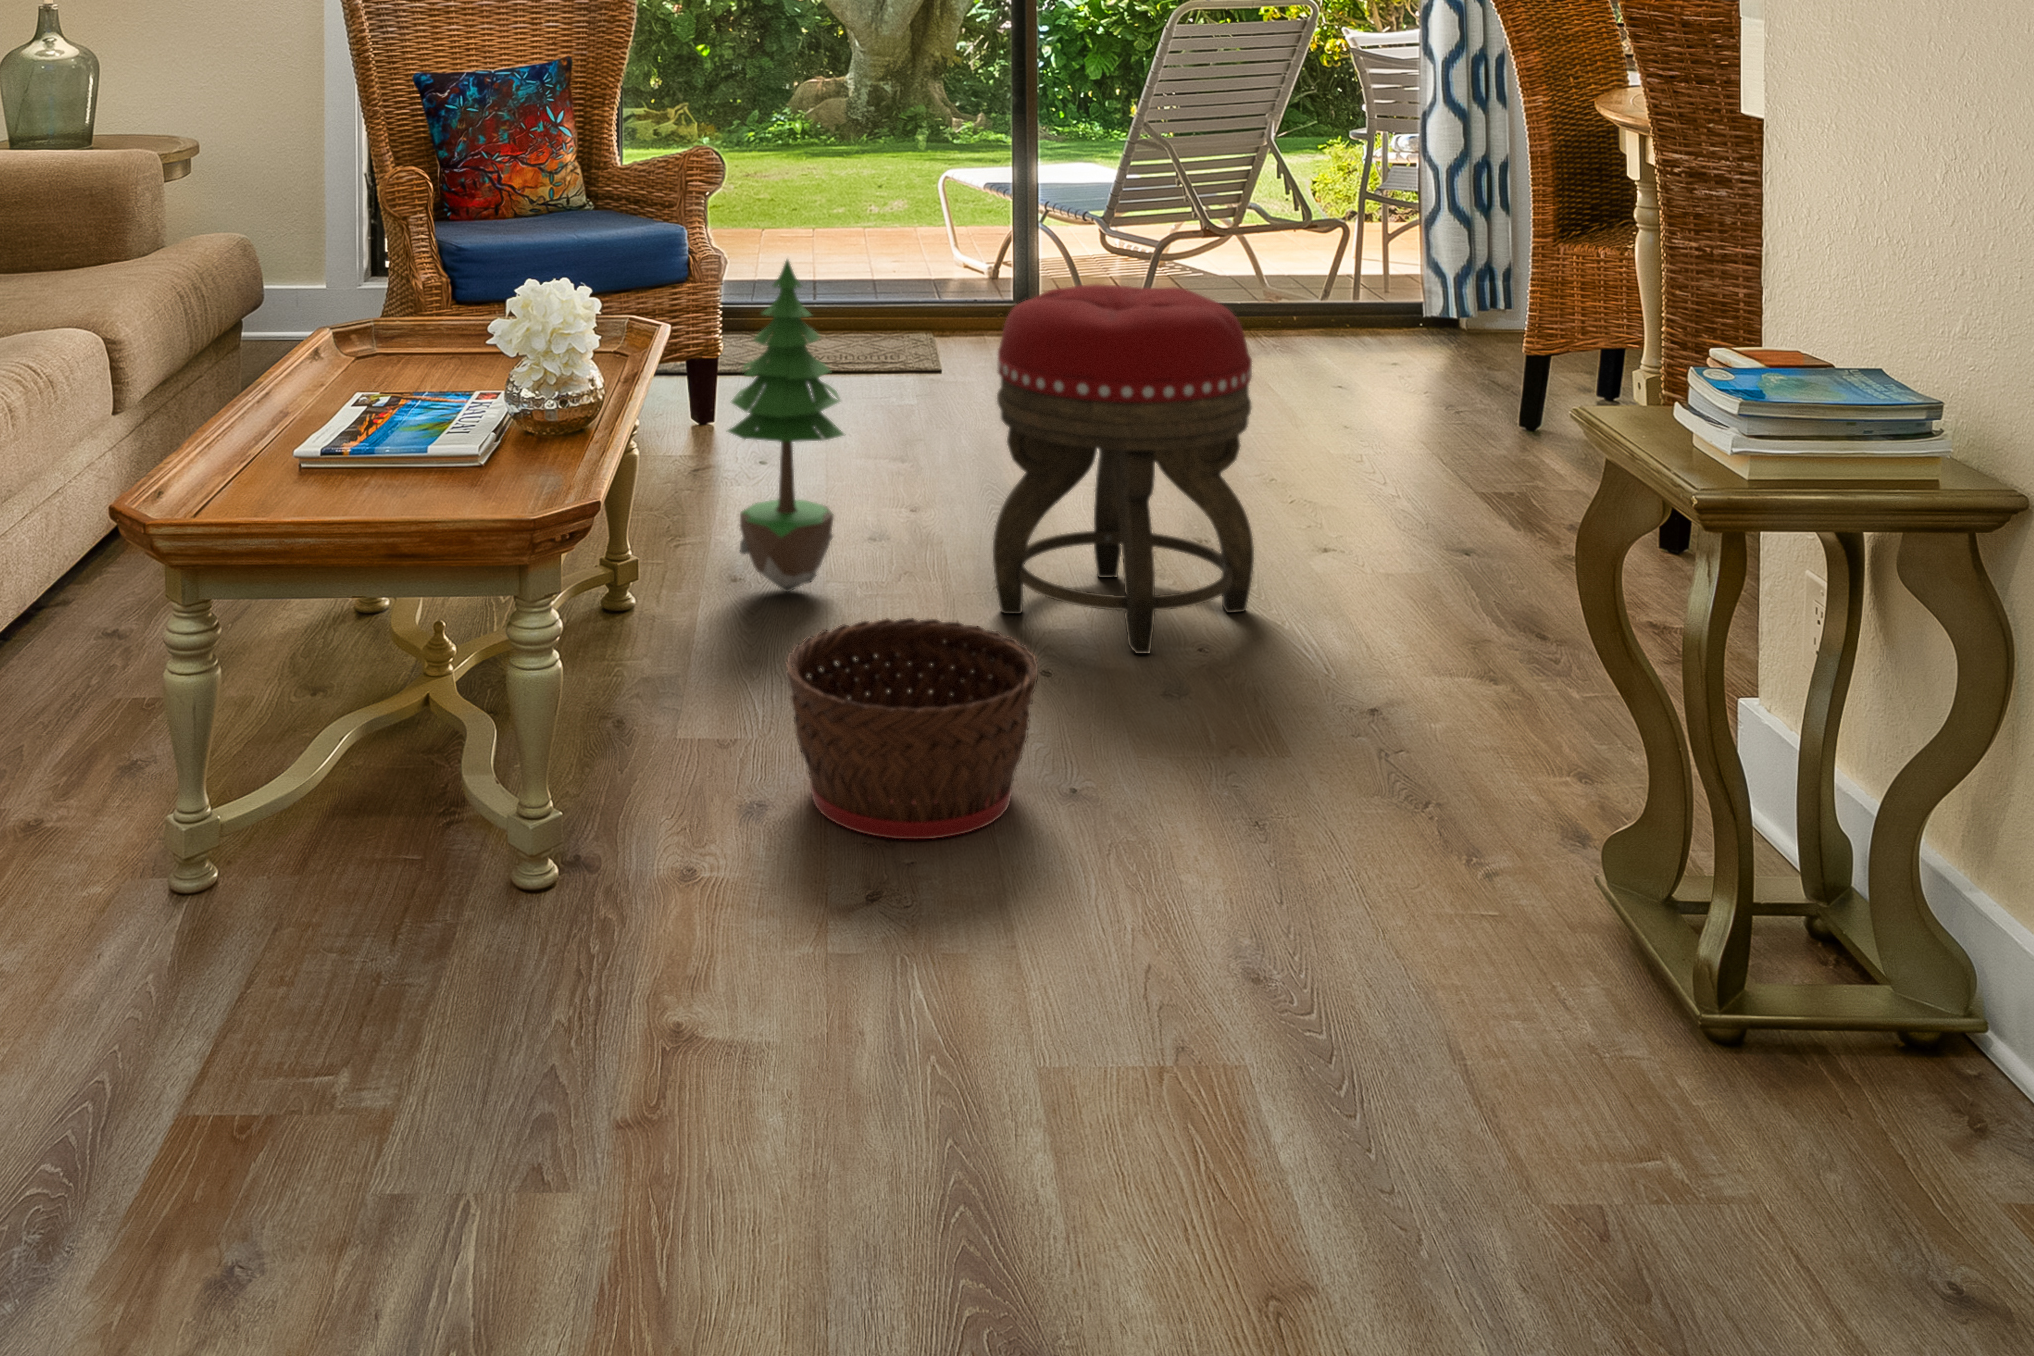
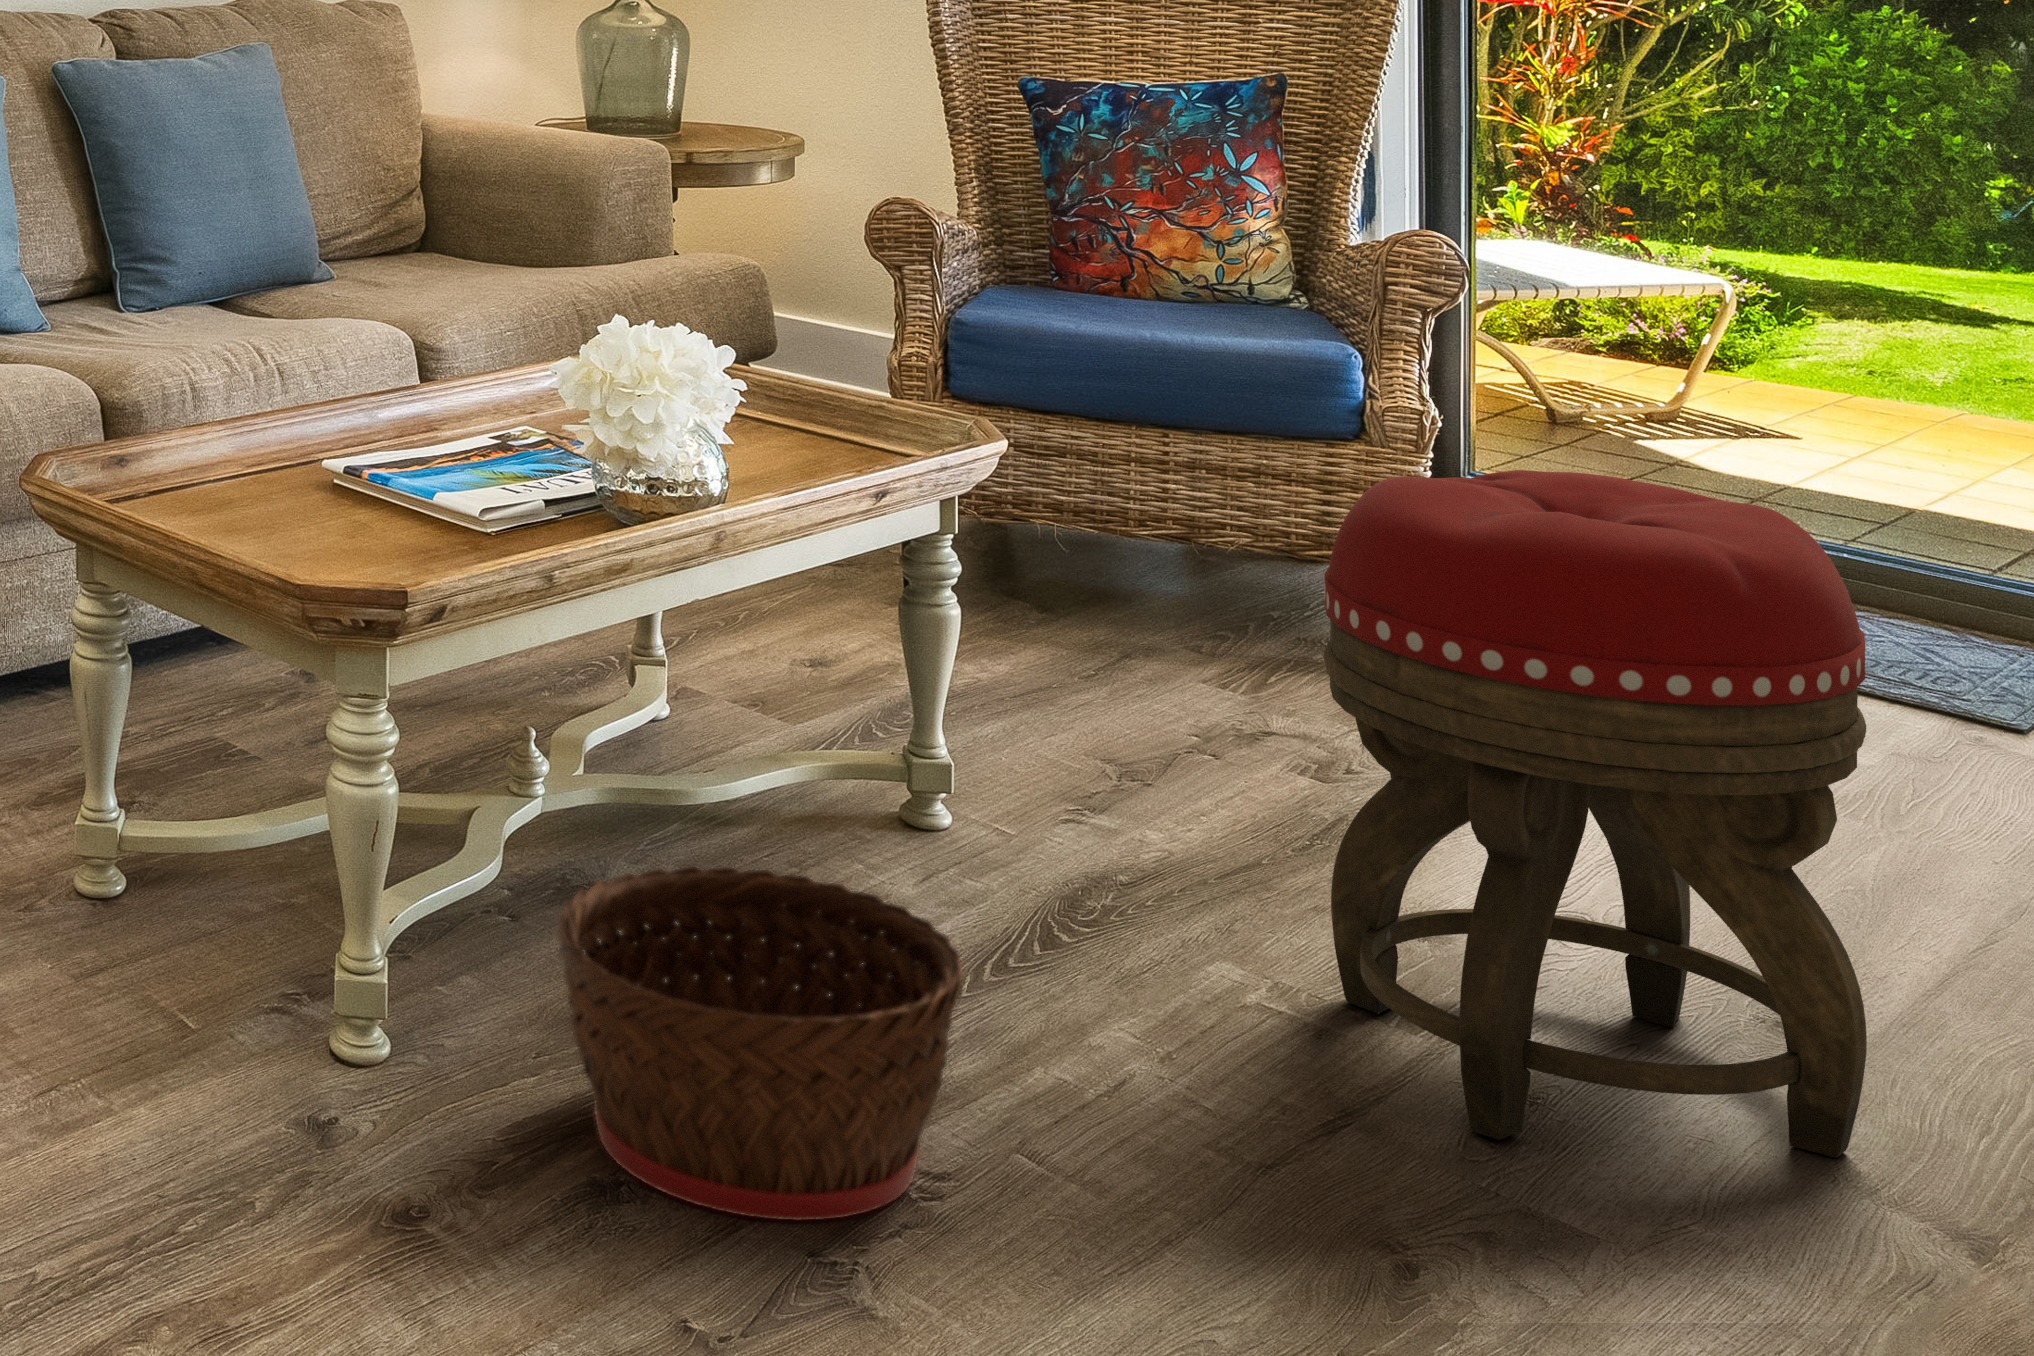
potted tree: present [728,260,844,592] -> none [963,349,1163,870]

